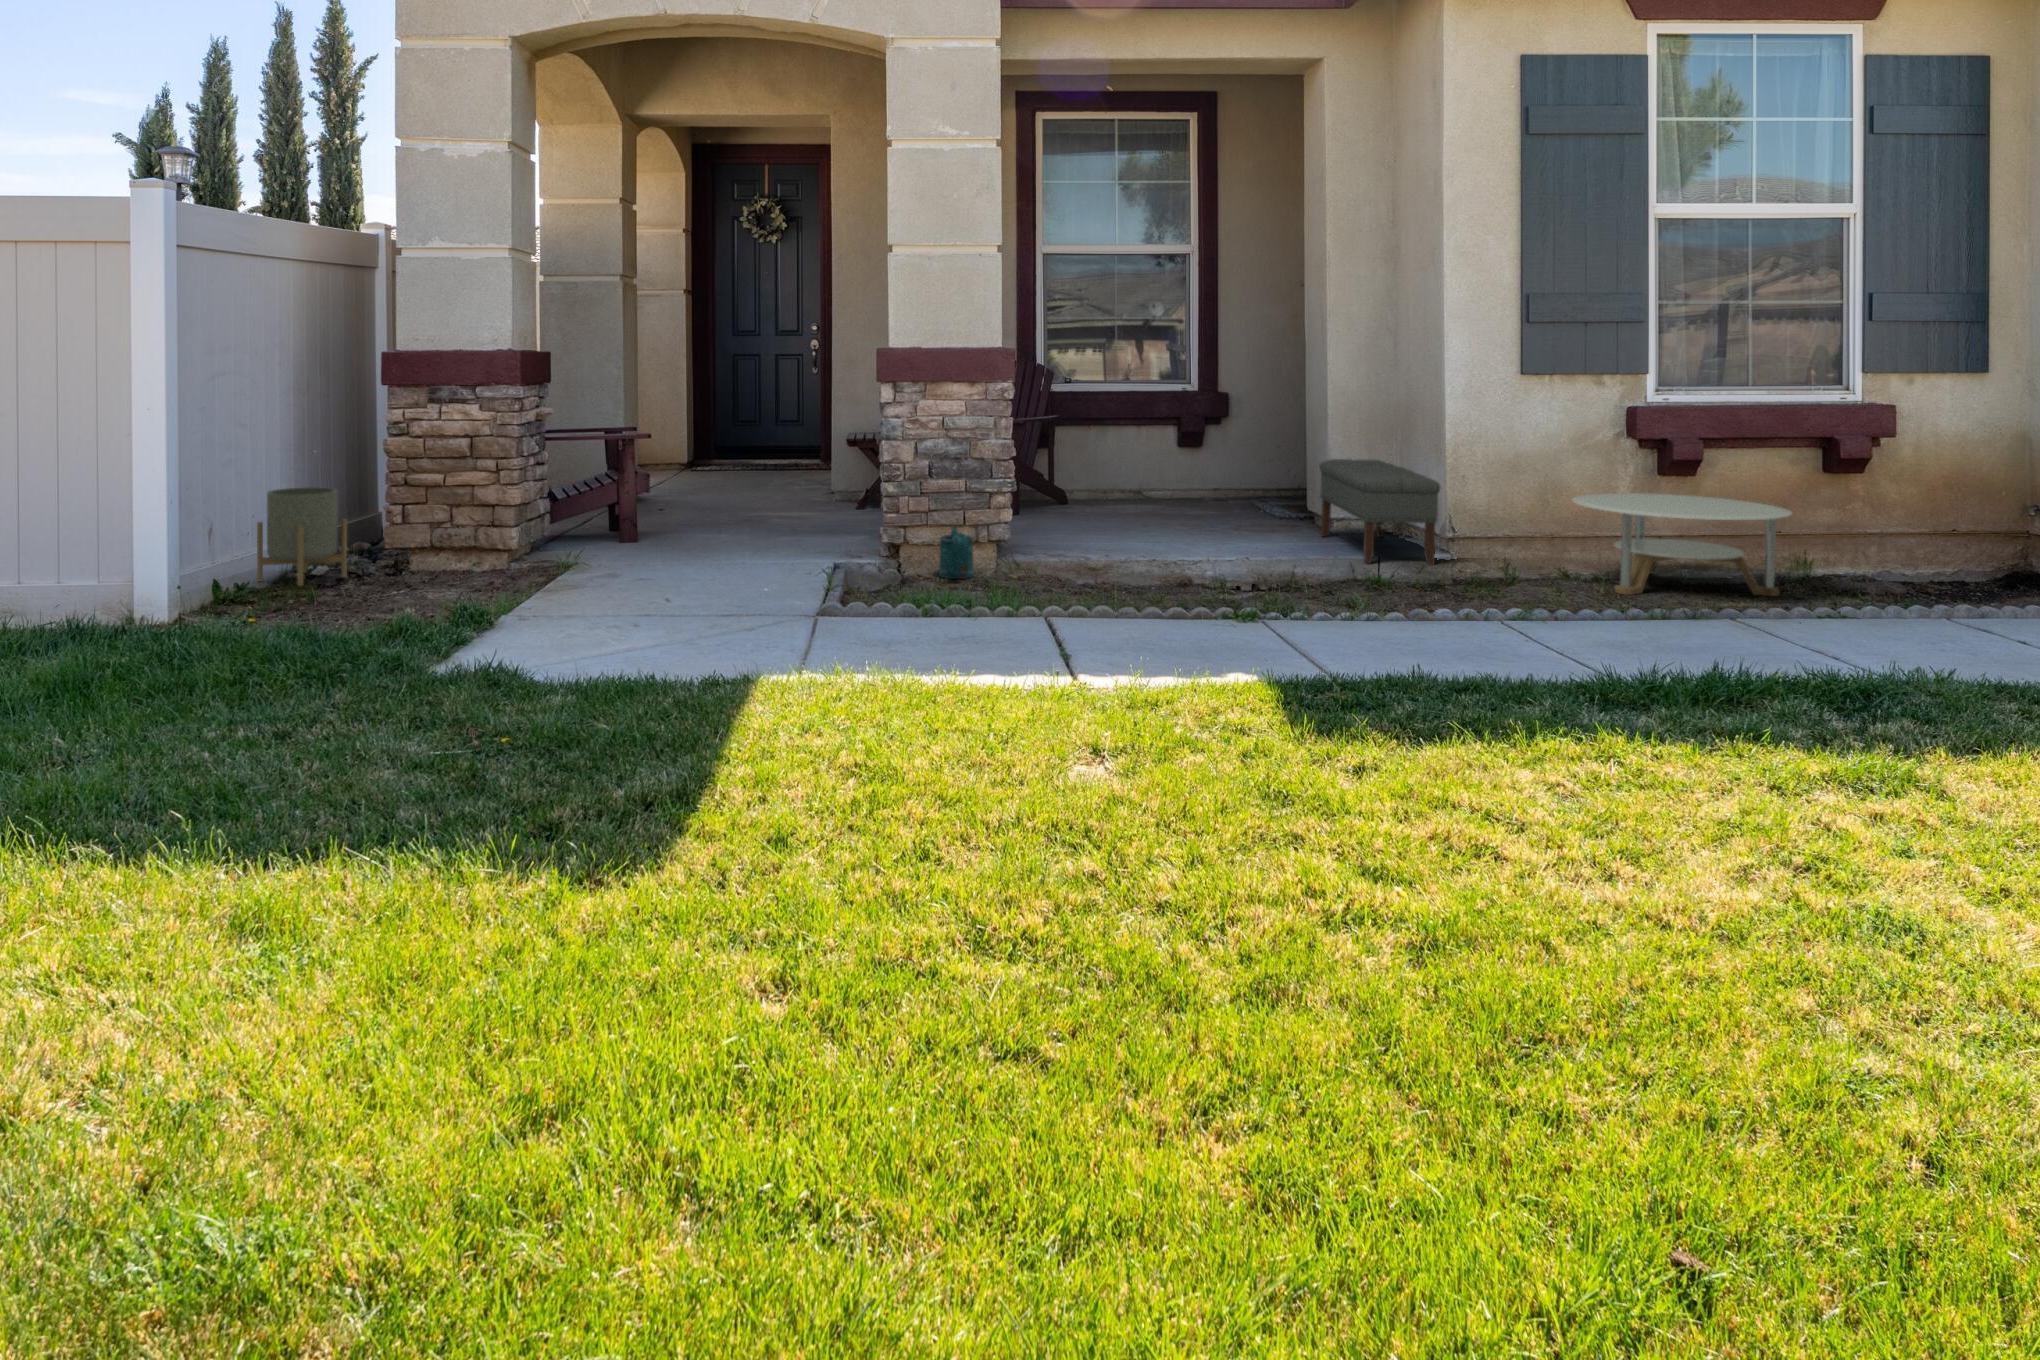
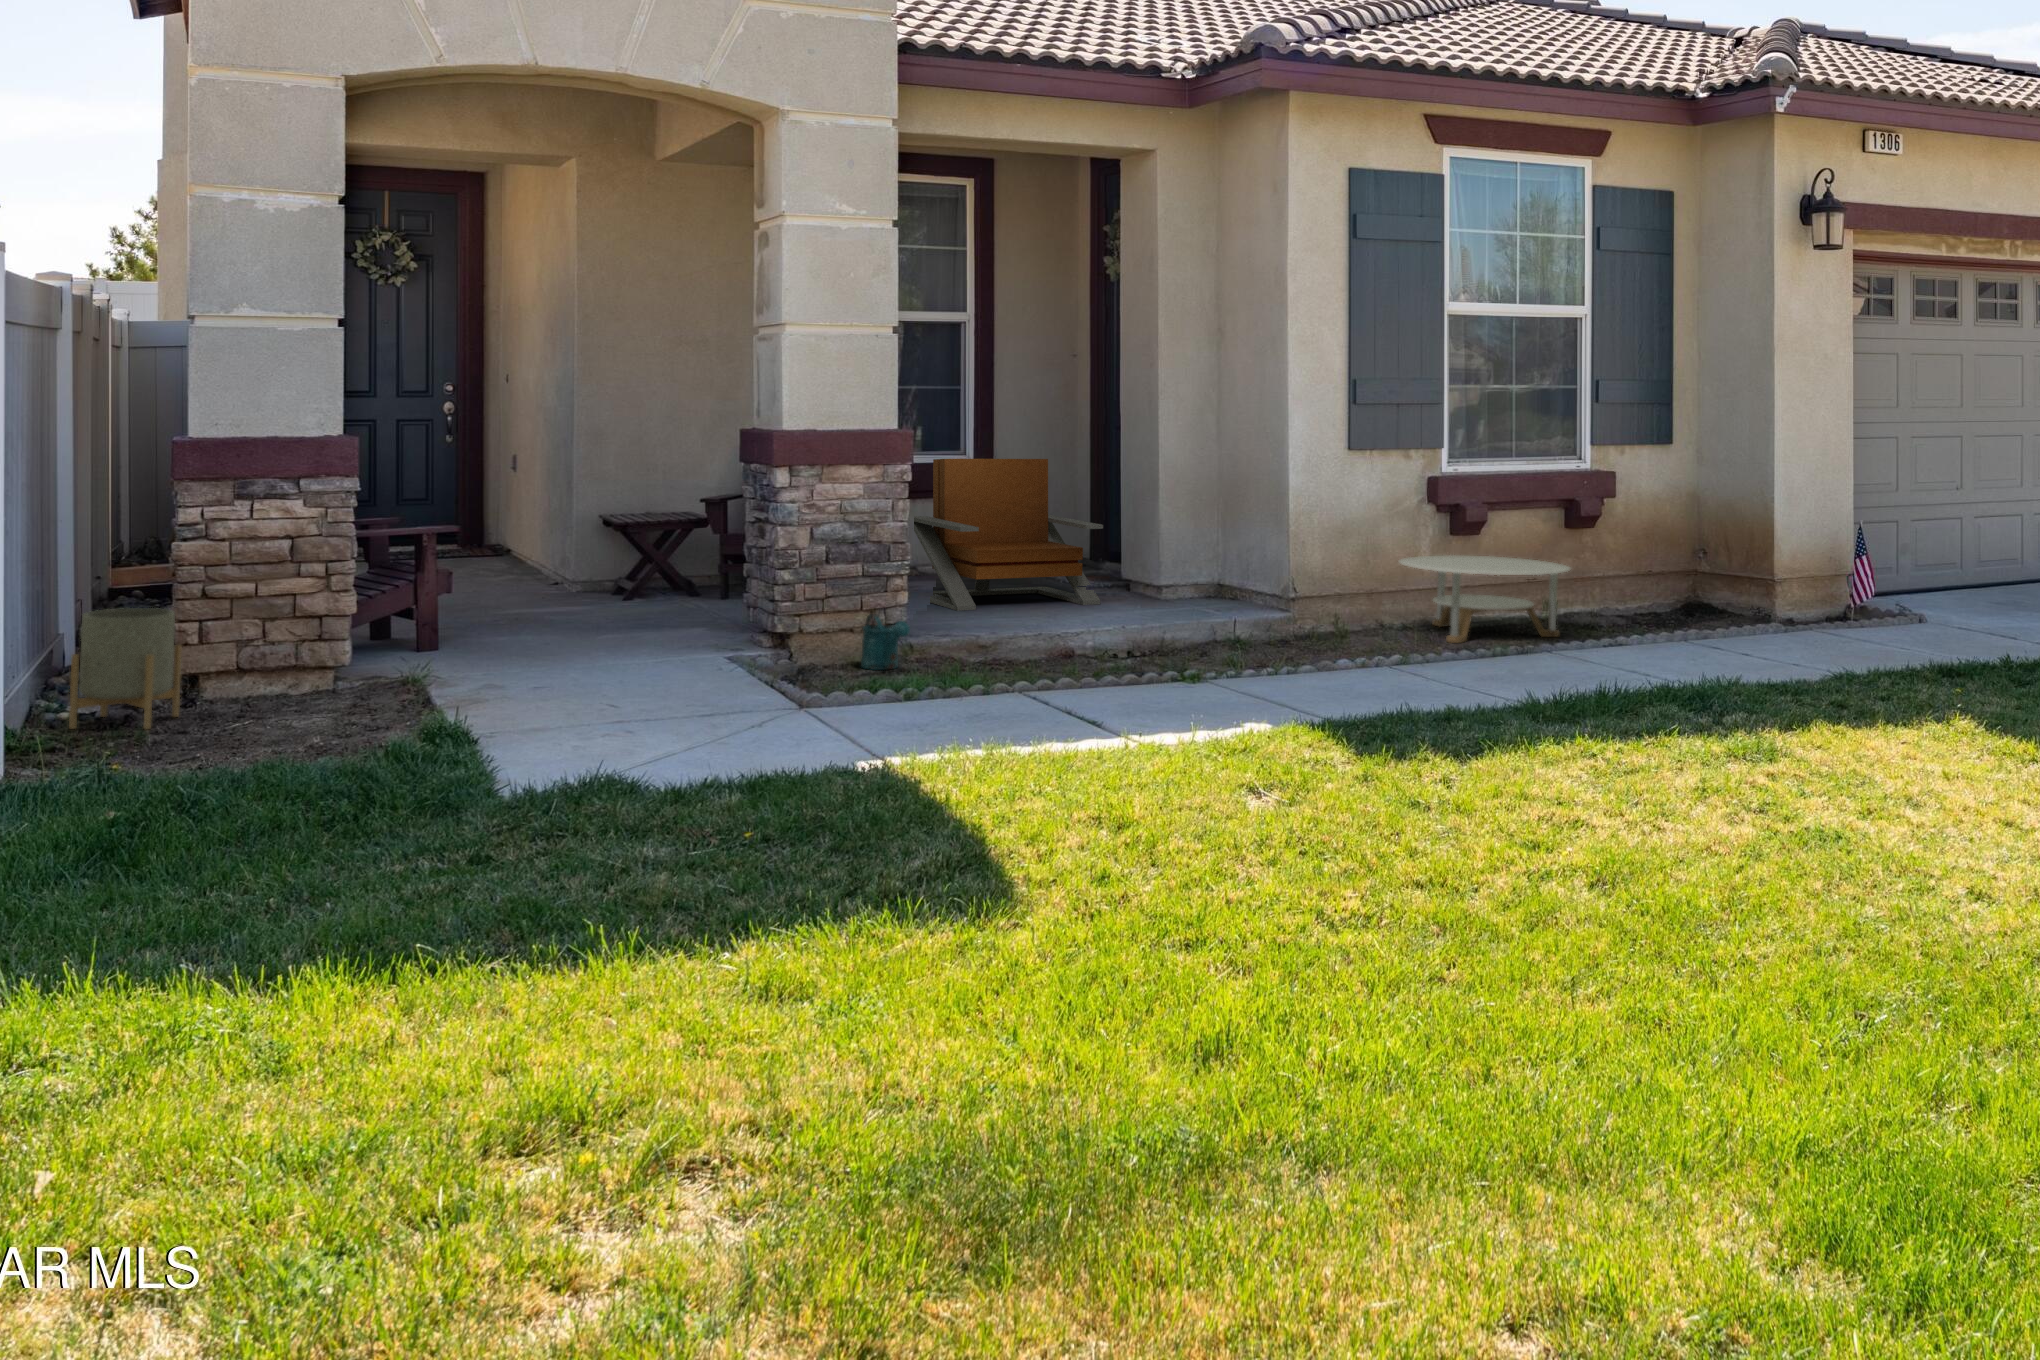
lounge chair: none [1129,384,1297,528] -> present [914,459,1103,611]
bench: present [1319,459,1440,565] -> none [1138,533,1284,633]

